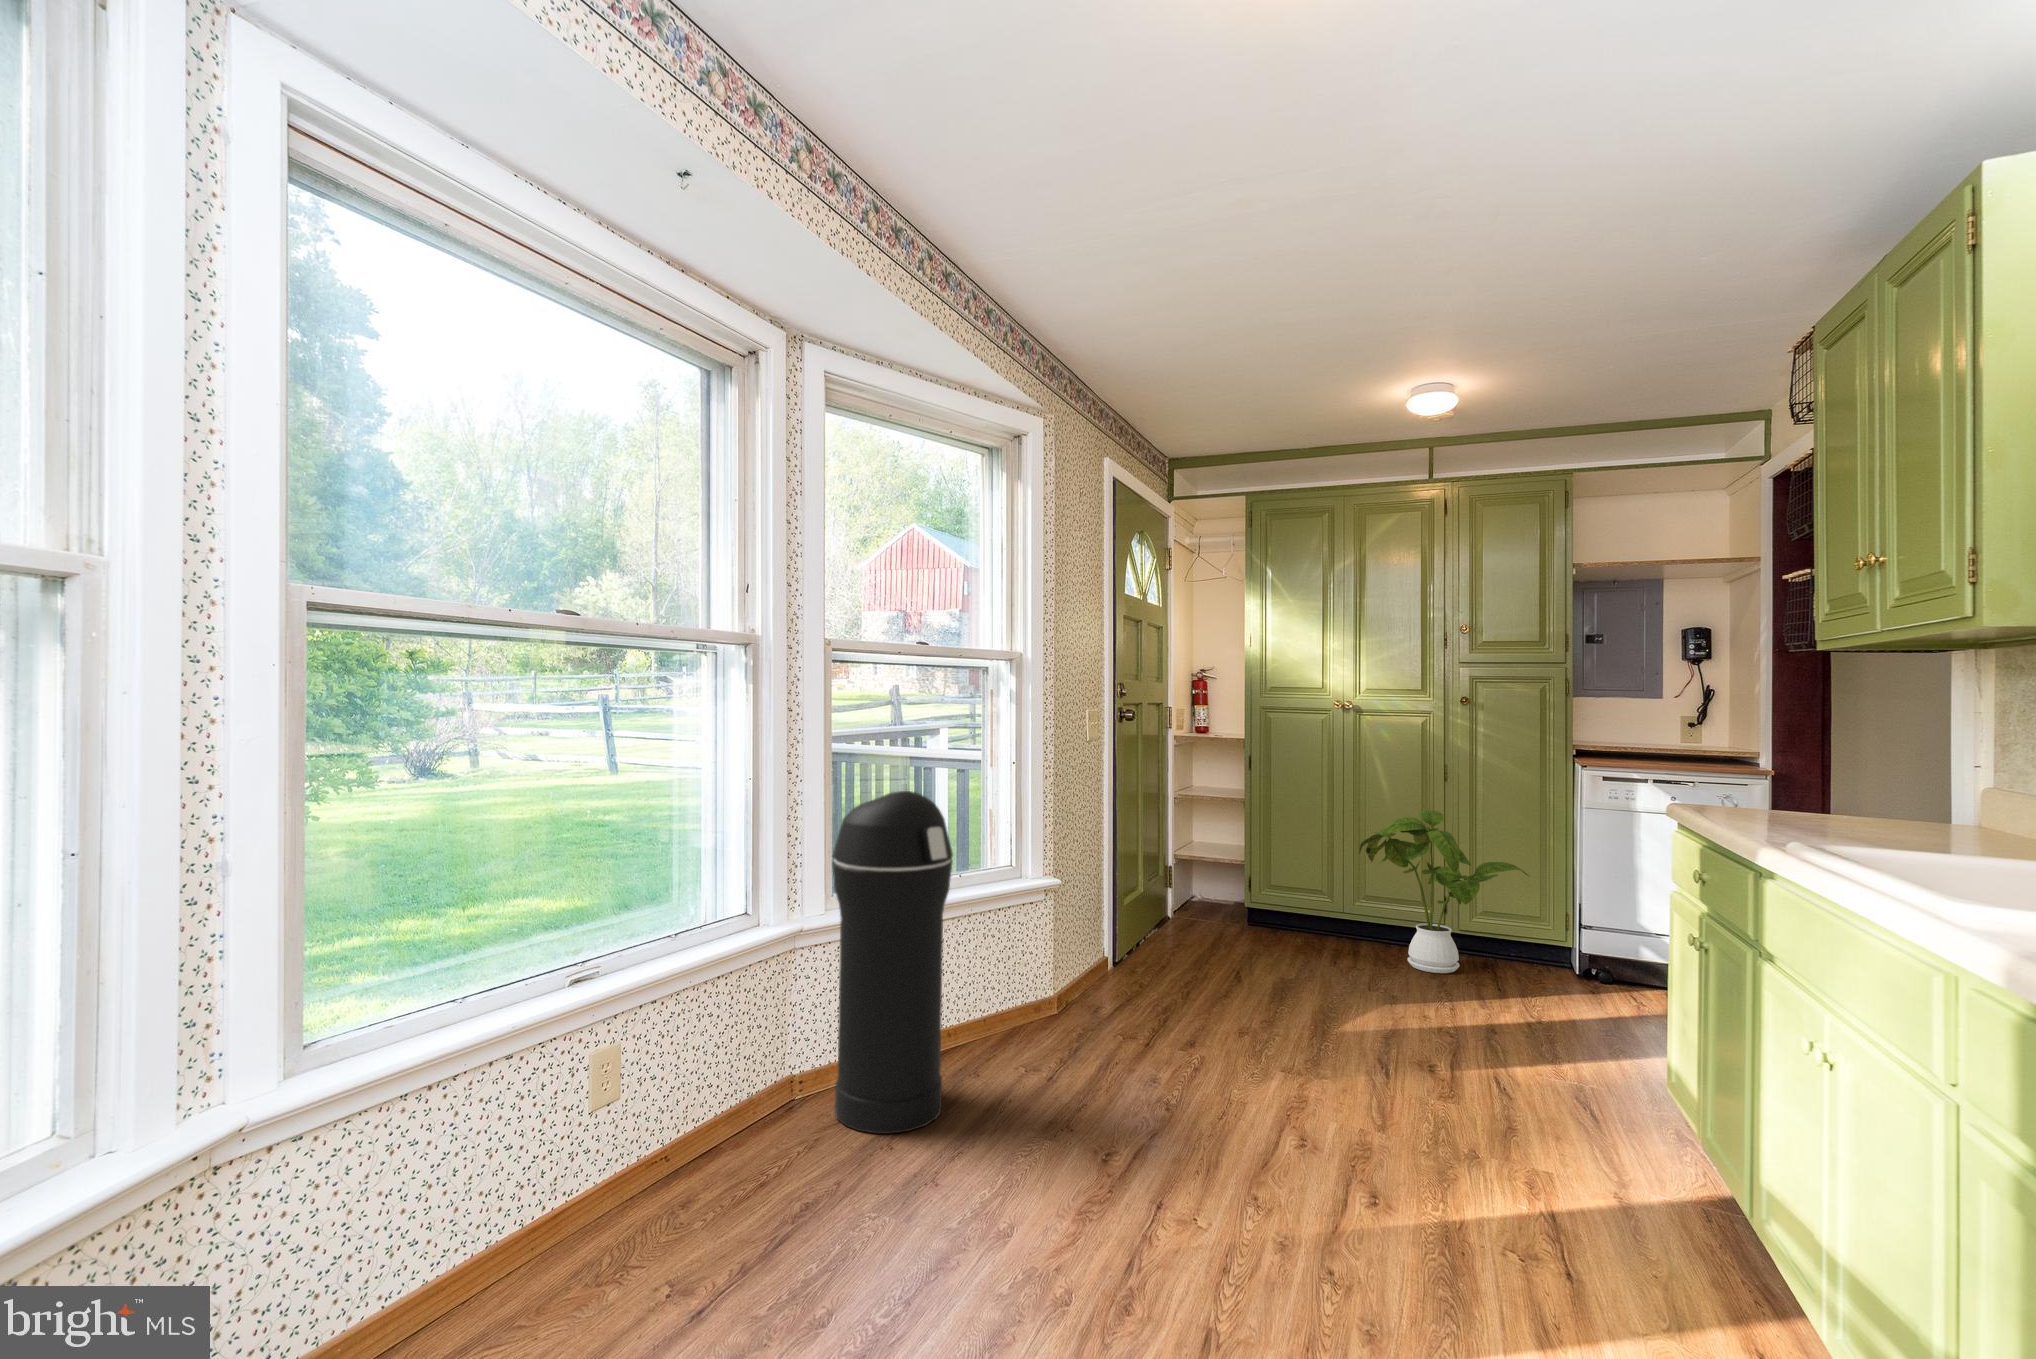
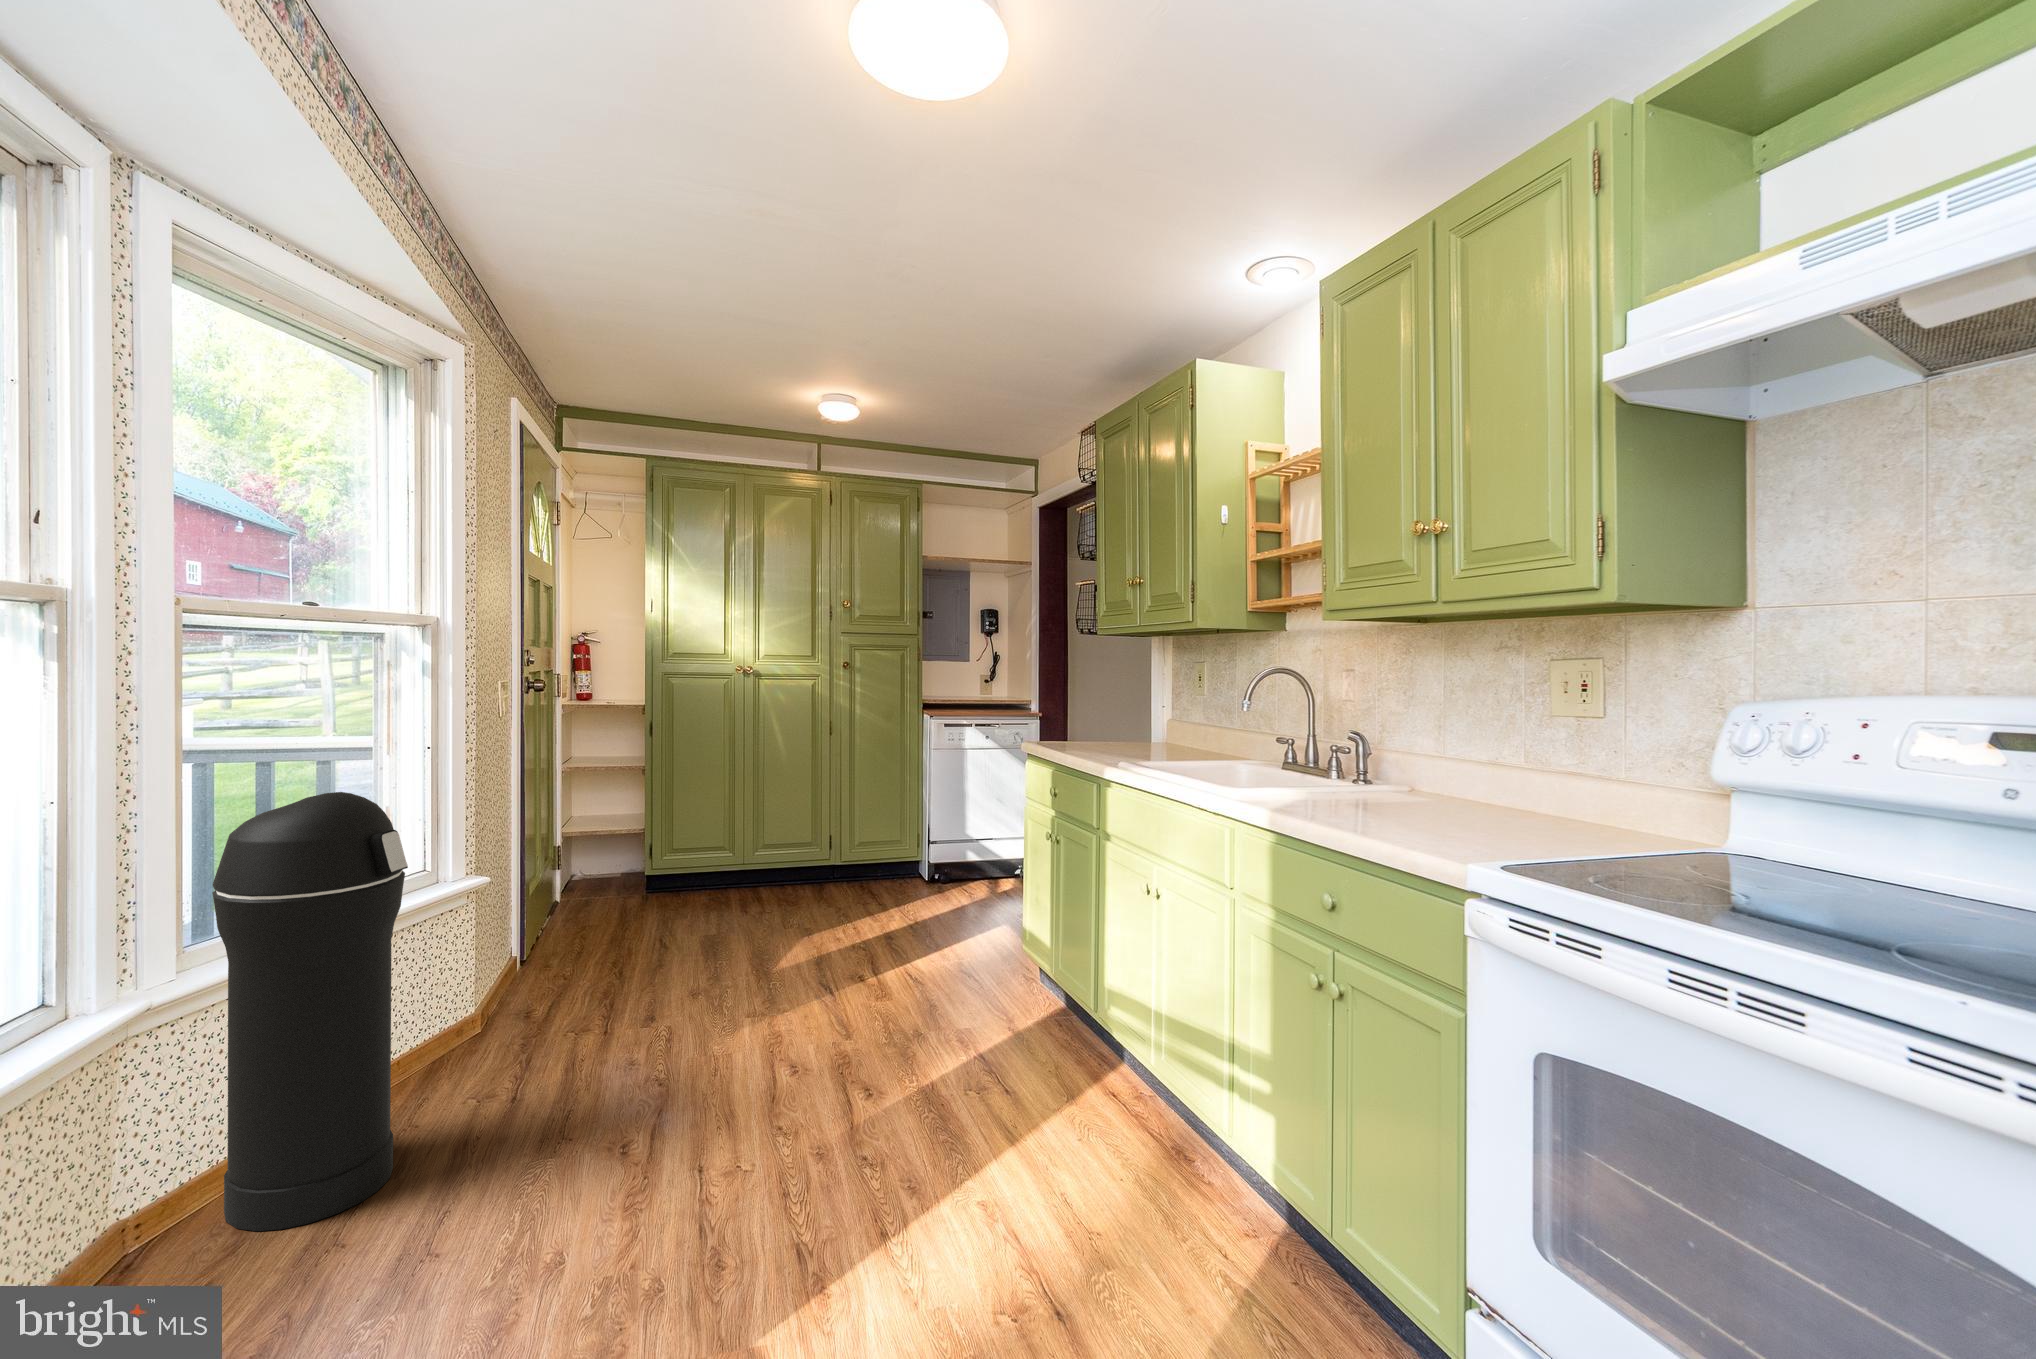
house plant: present [1359,810,1529,973] -> none [761,761,894,899]

